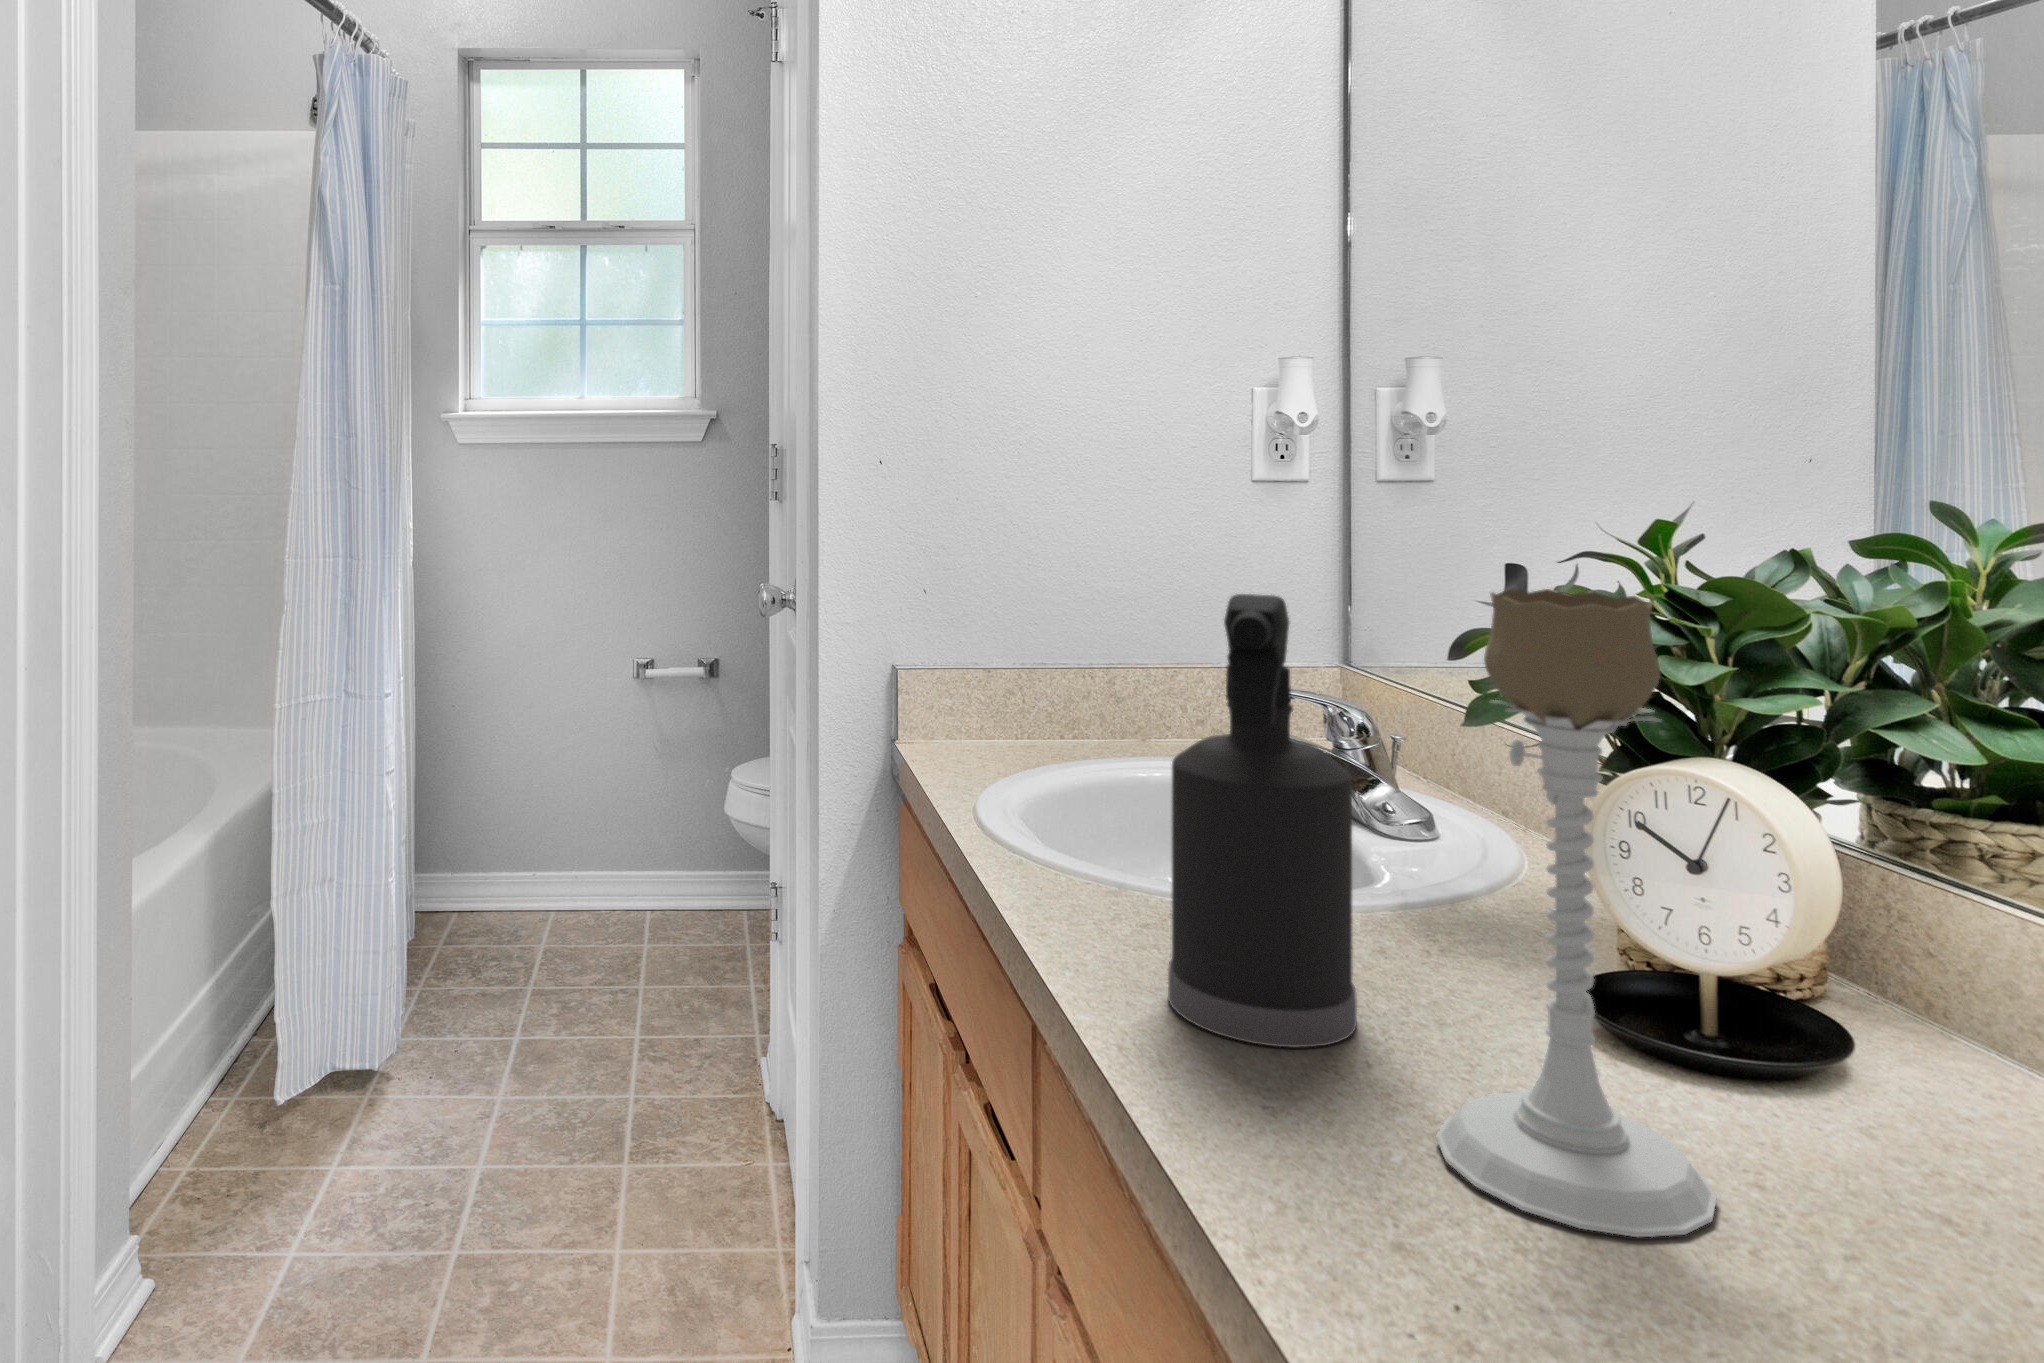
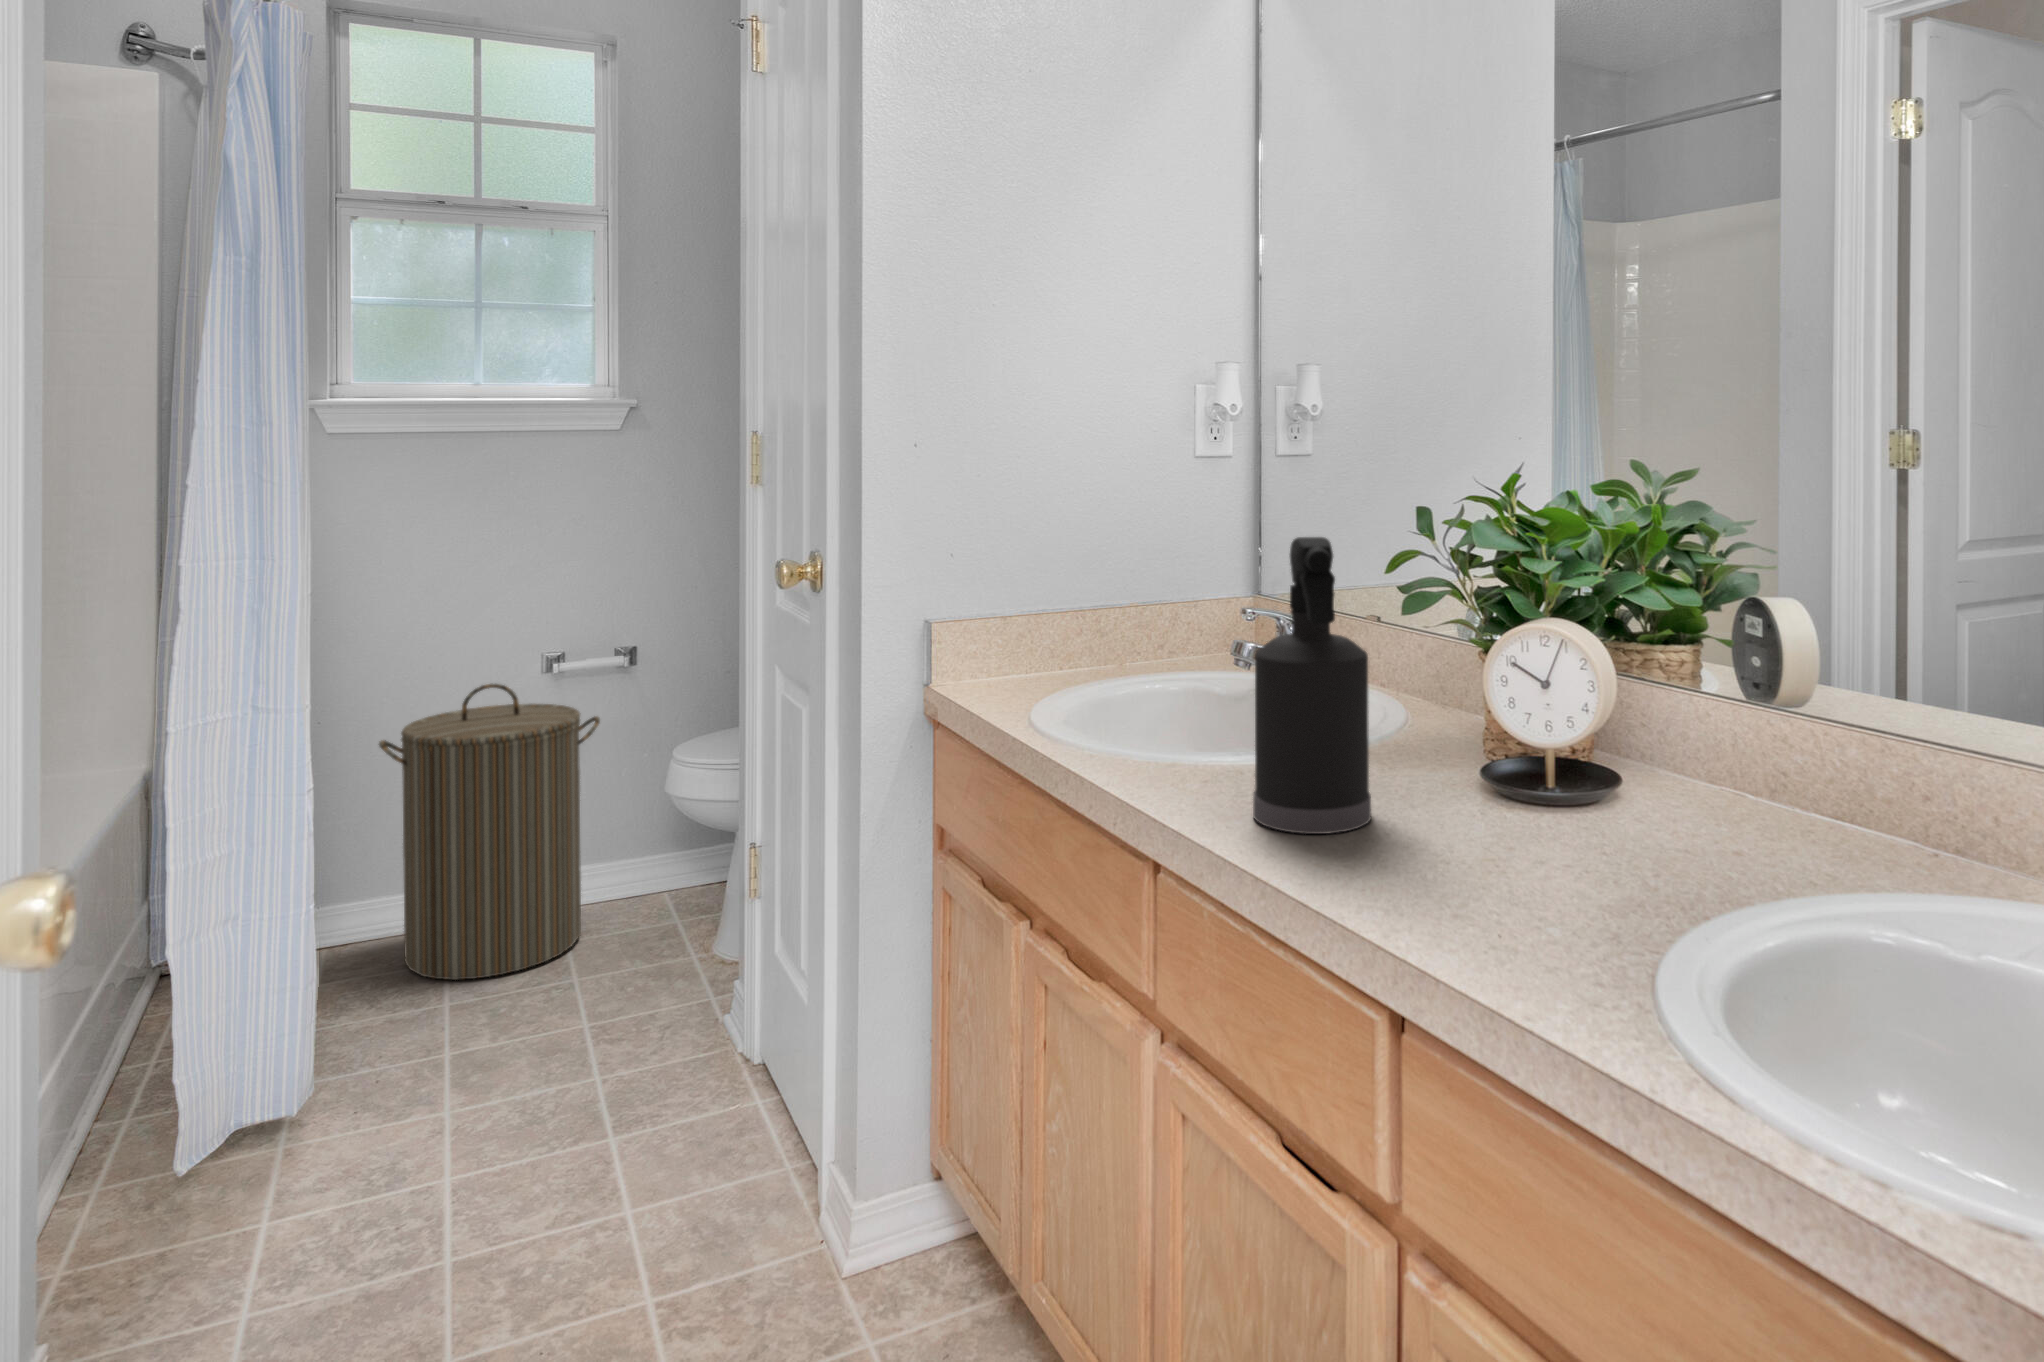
candle holder: present [1436,589,1717,1237] -> none [1446,521,1587,883]
laundry hamper: none [487,682,675,965] -> present [379,684,600,980]

